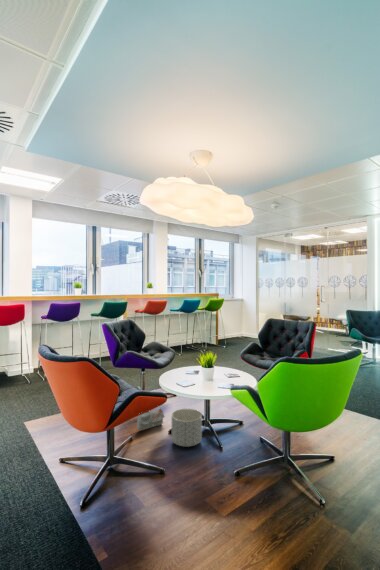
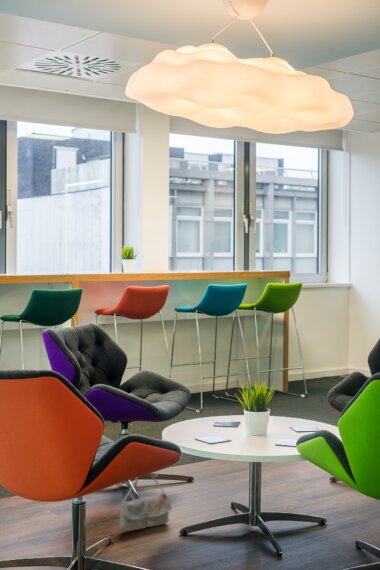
planter: present [171,409,202,447] -> none [187,488,243,554]

